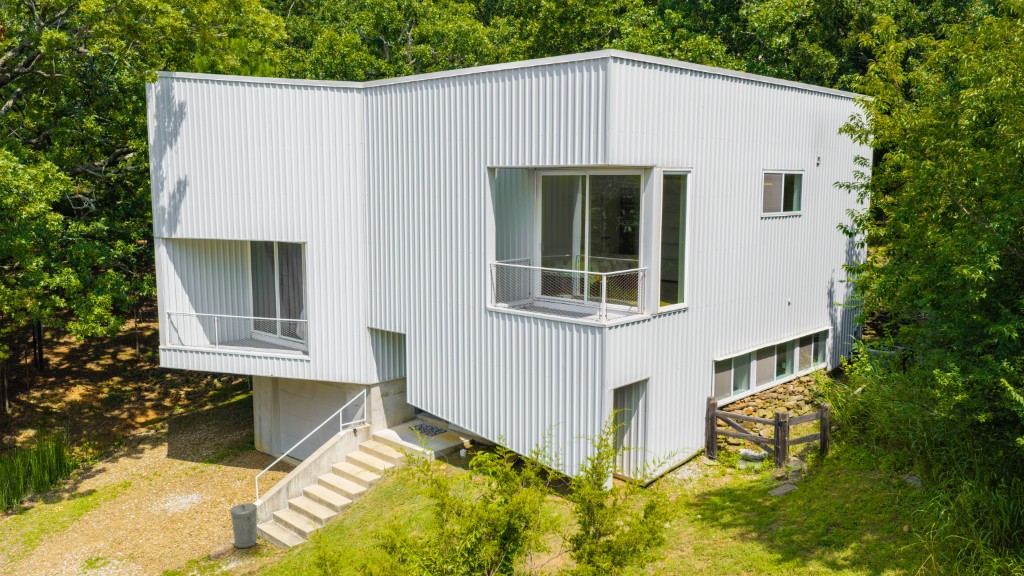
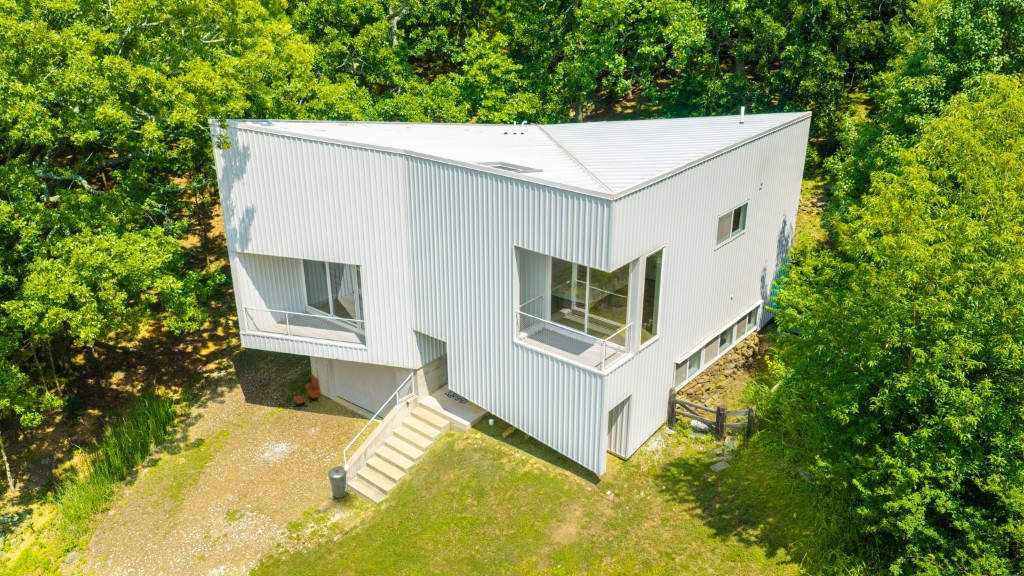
lounge chair: none [222,422,262,463] -> present [294,375,321,408]

